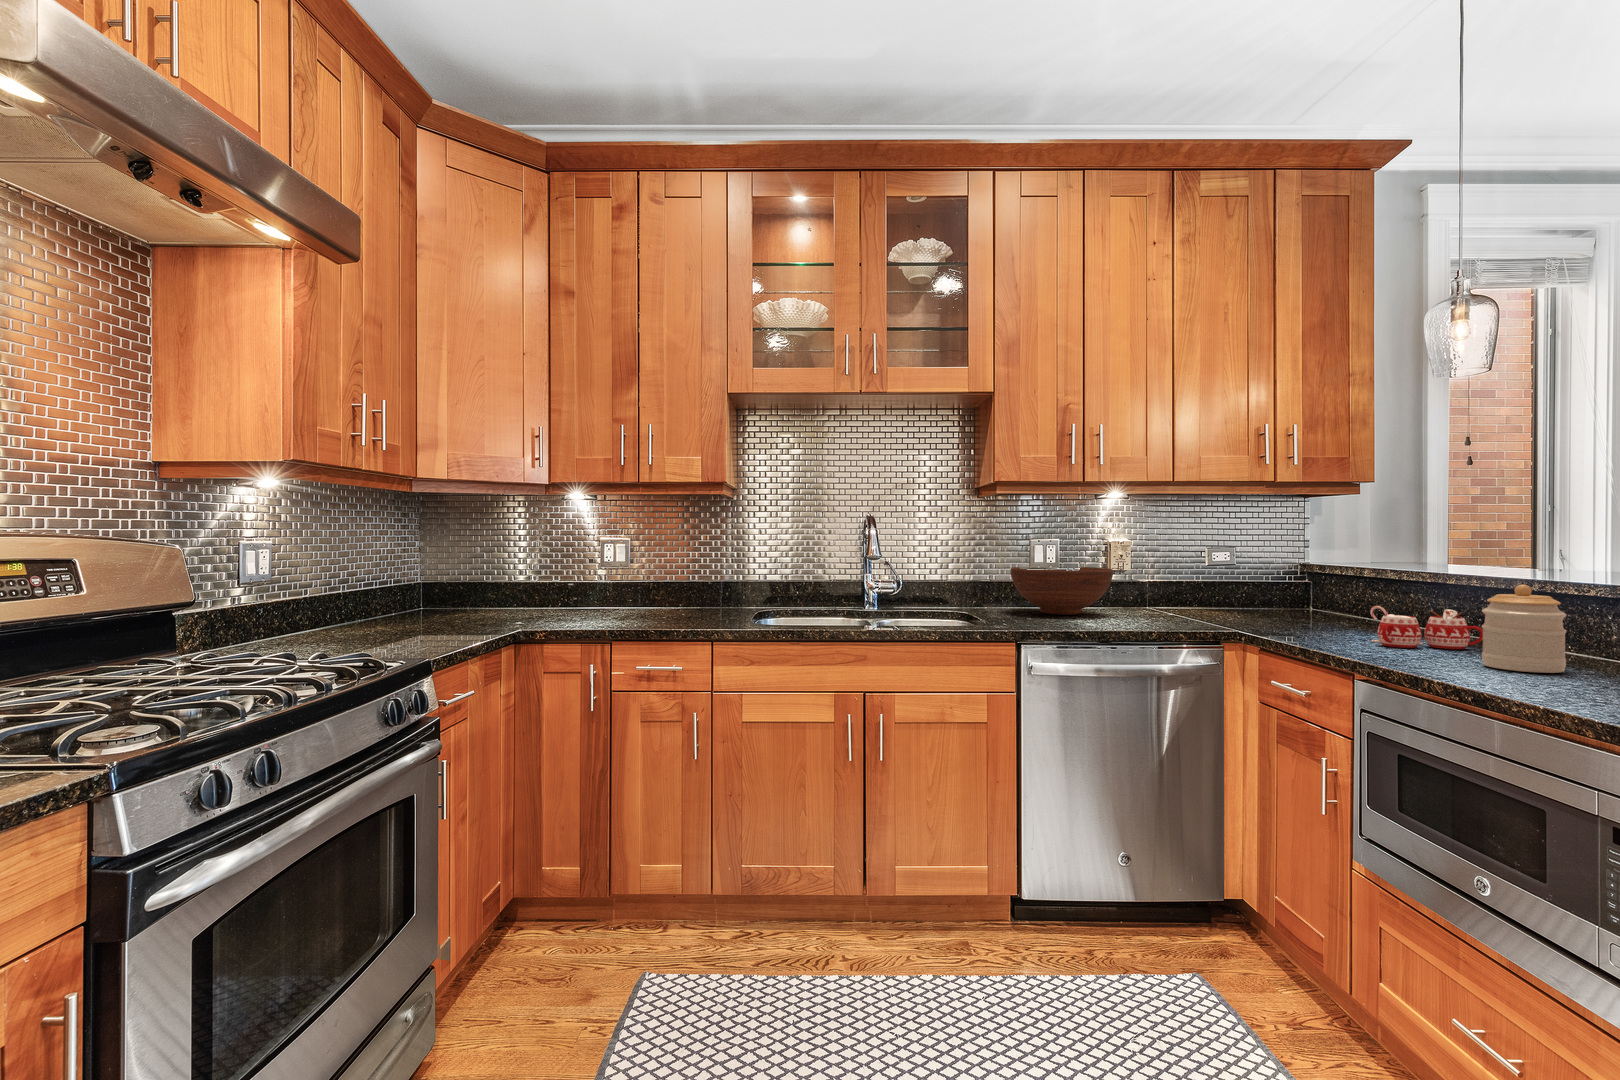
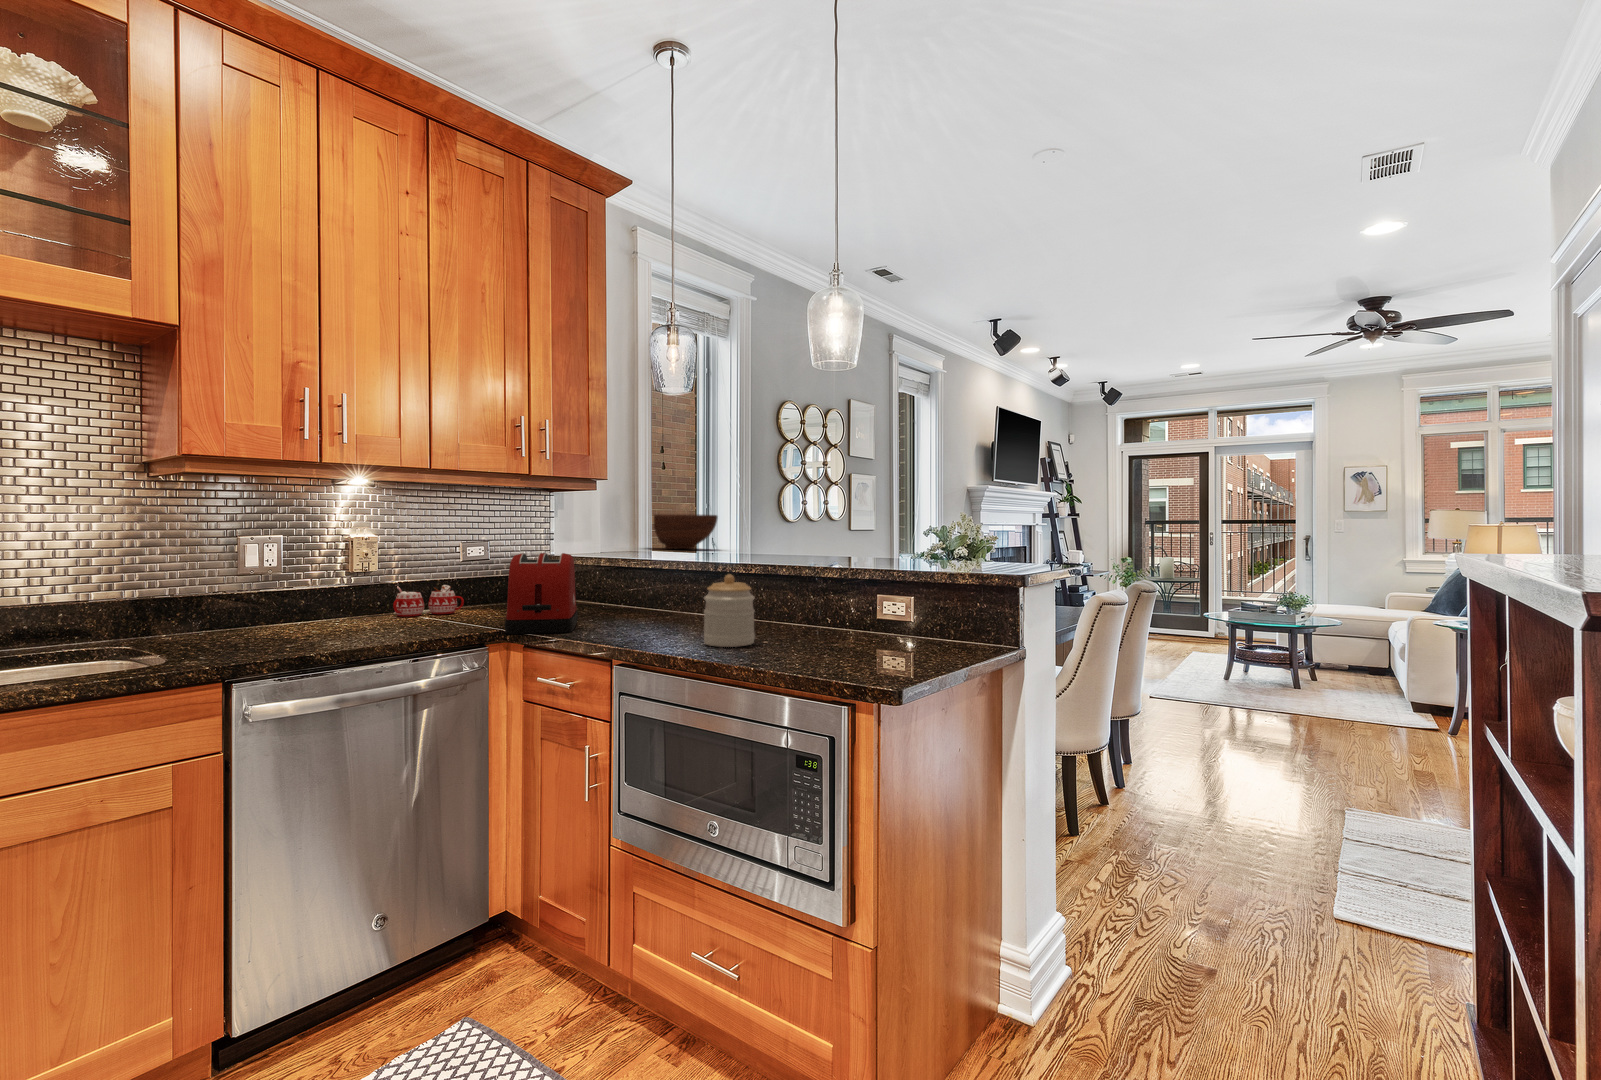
toaster: none [1241,557,1326,638] -> present [505,553,578,634]
fruit bowl: present [1010,567,1113,615] -> present [654,514,718,549]
mug: present [1370,606,1483,649] -> present [393,585,464,617]

